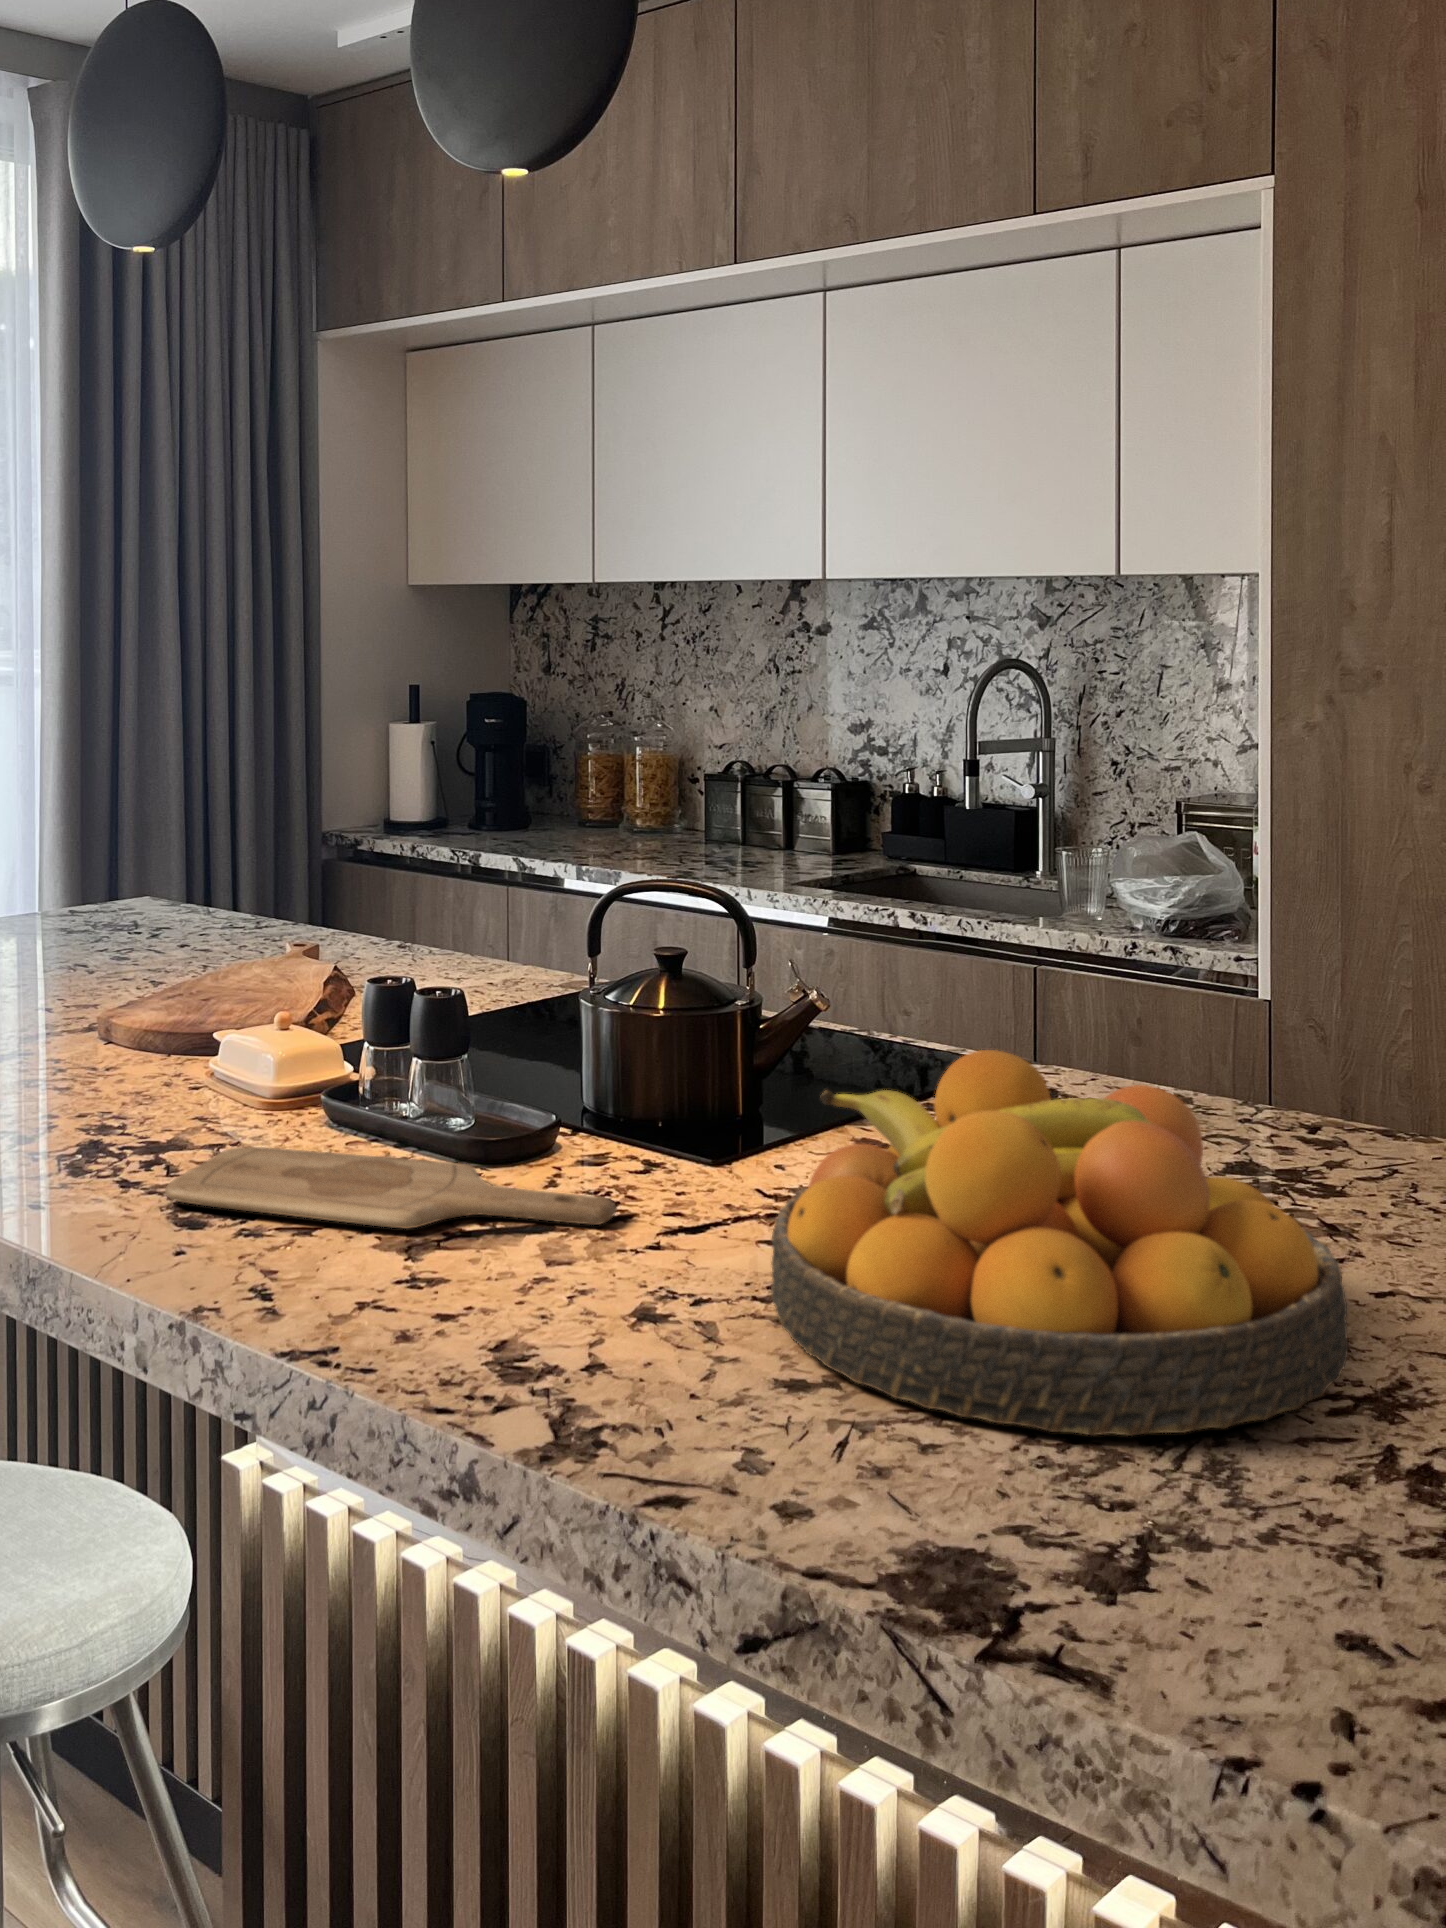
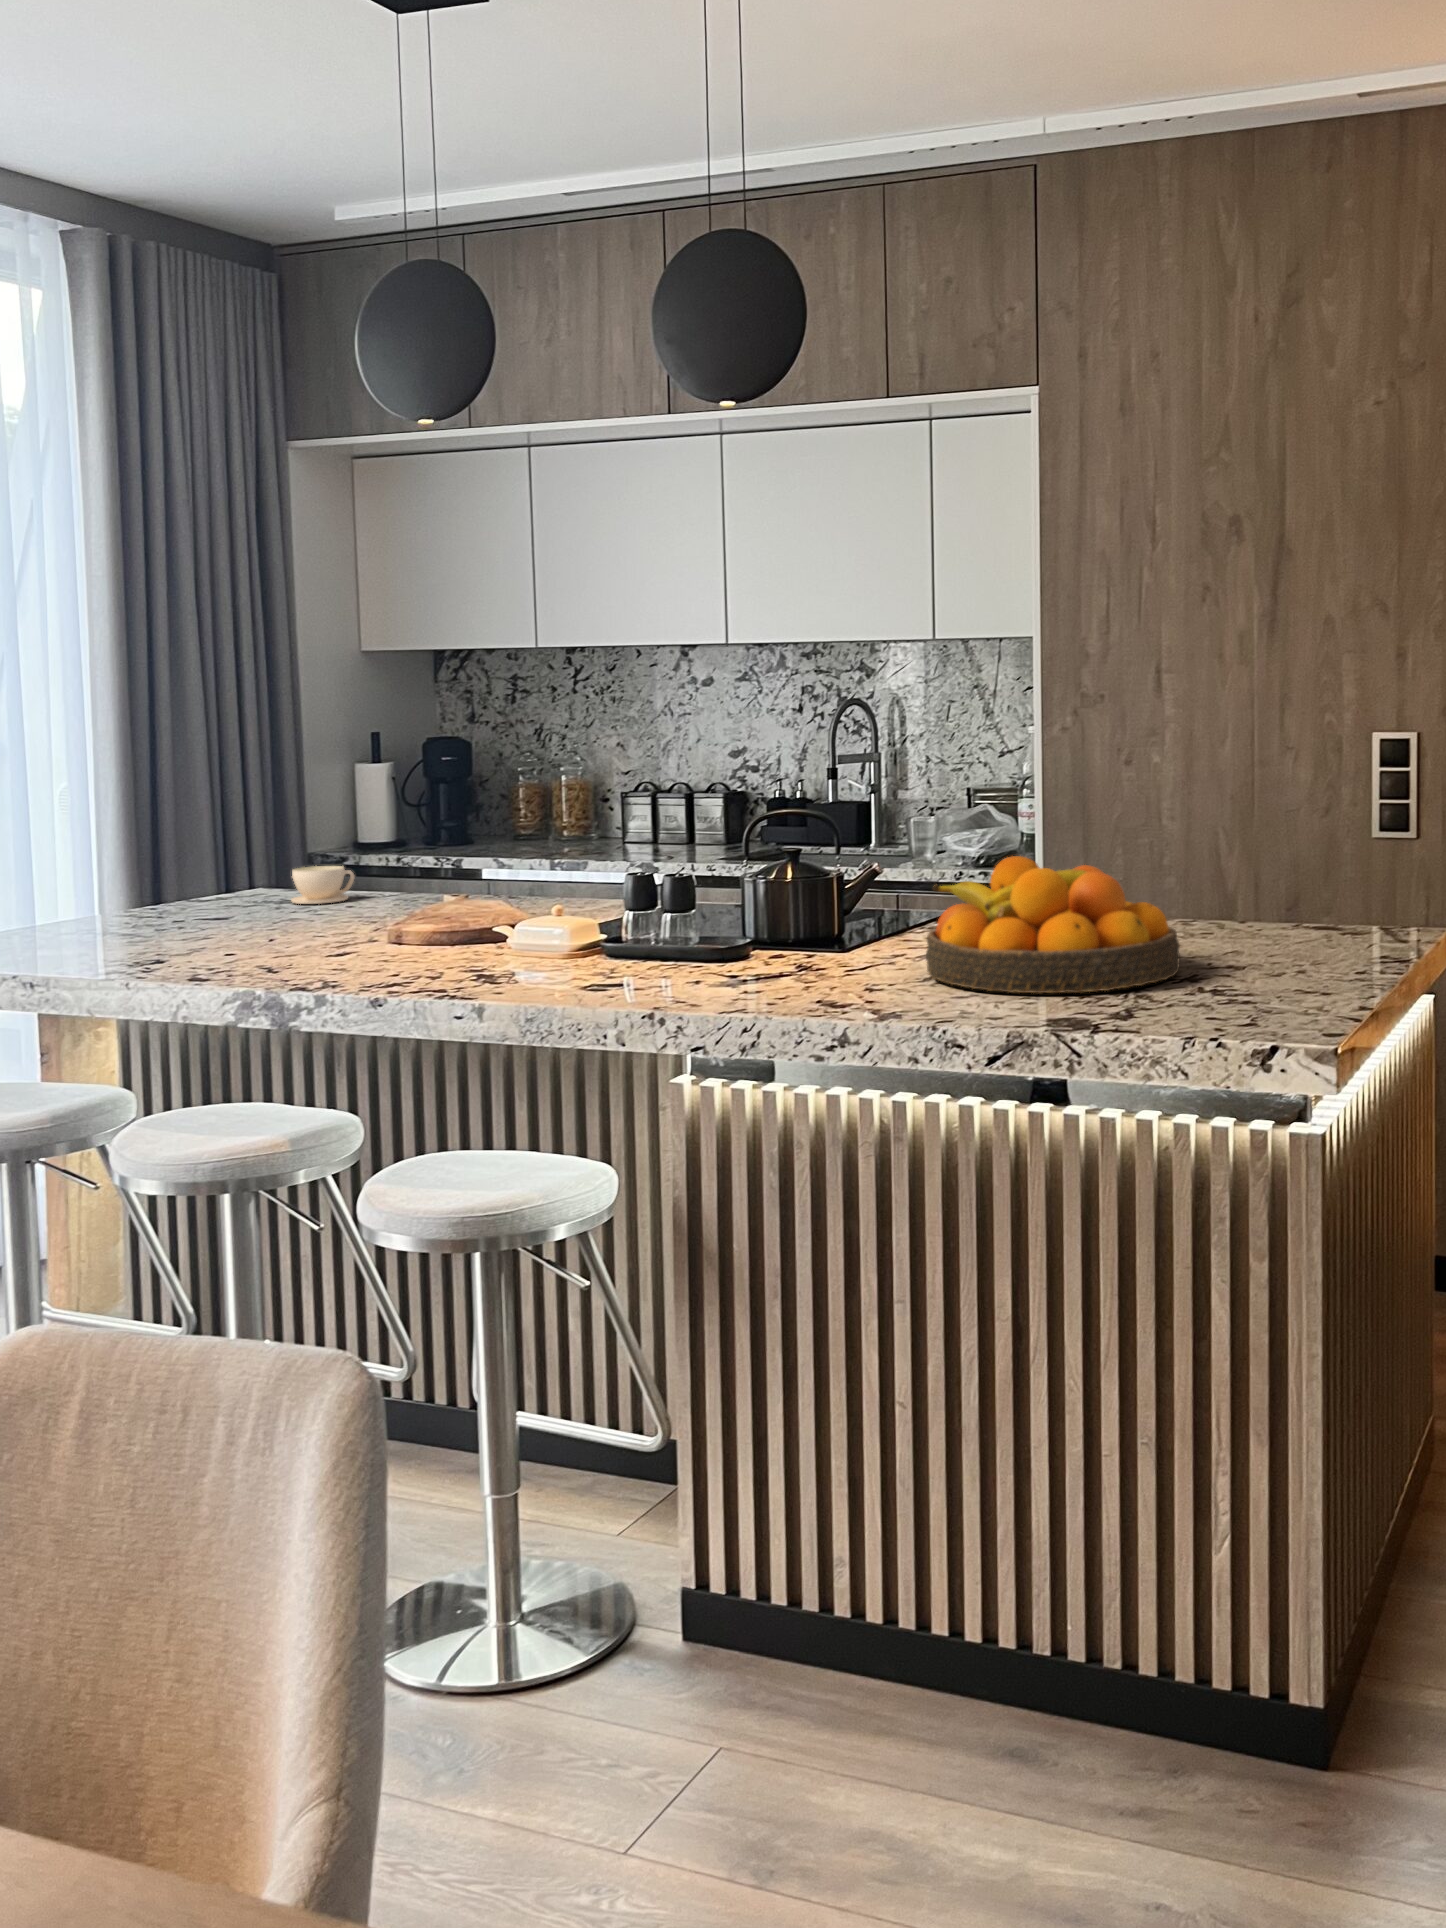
coffee cup: none [91,887,178,943] -> present [291,866,354,904]
cutting board: present [165,1147,617,1229] -> none [573,956,823,981]

